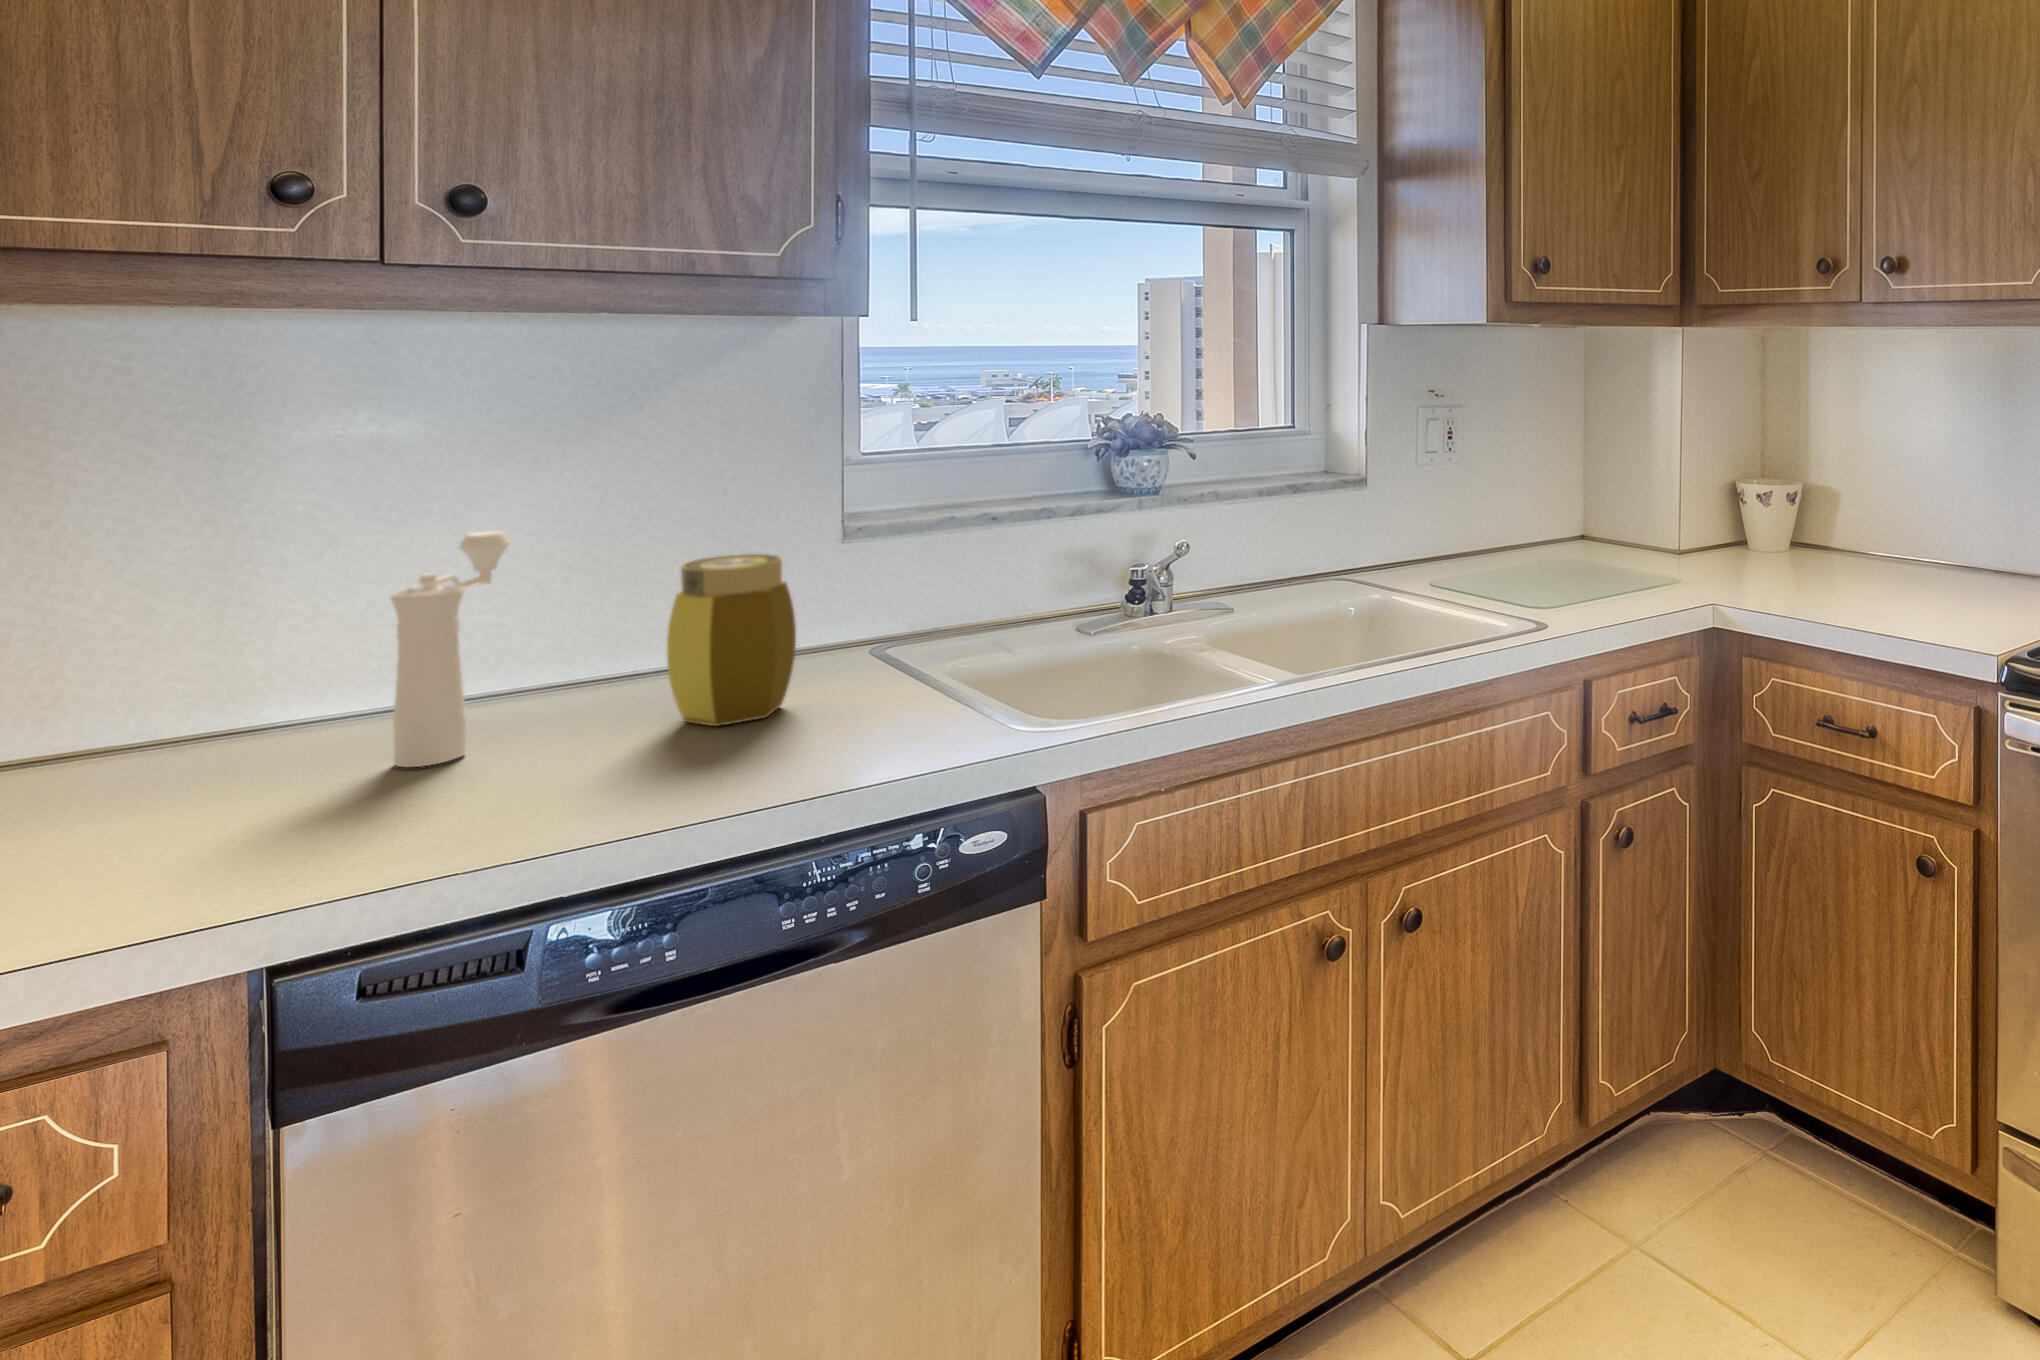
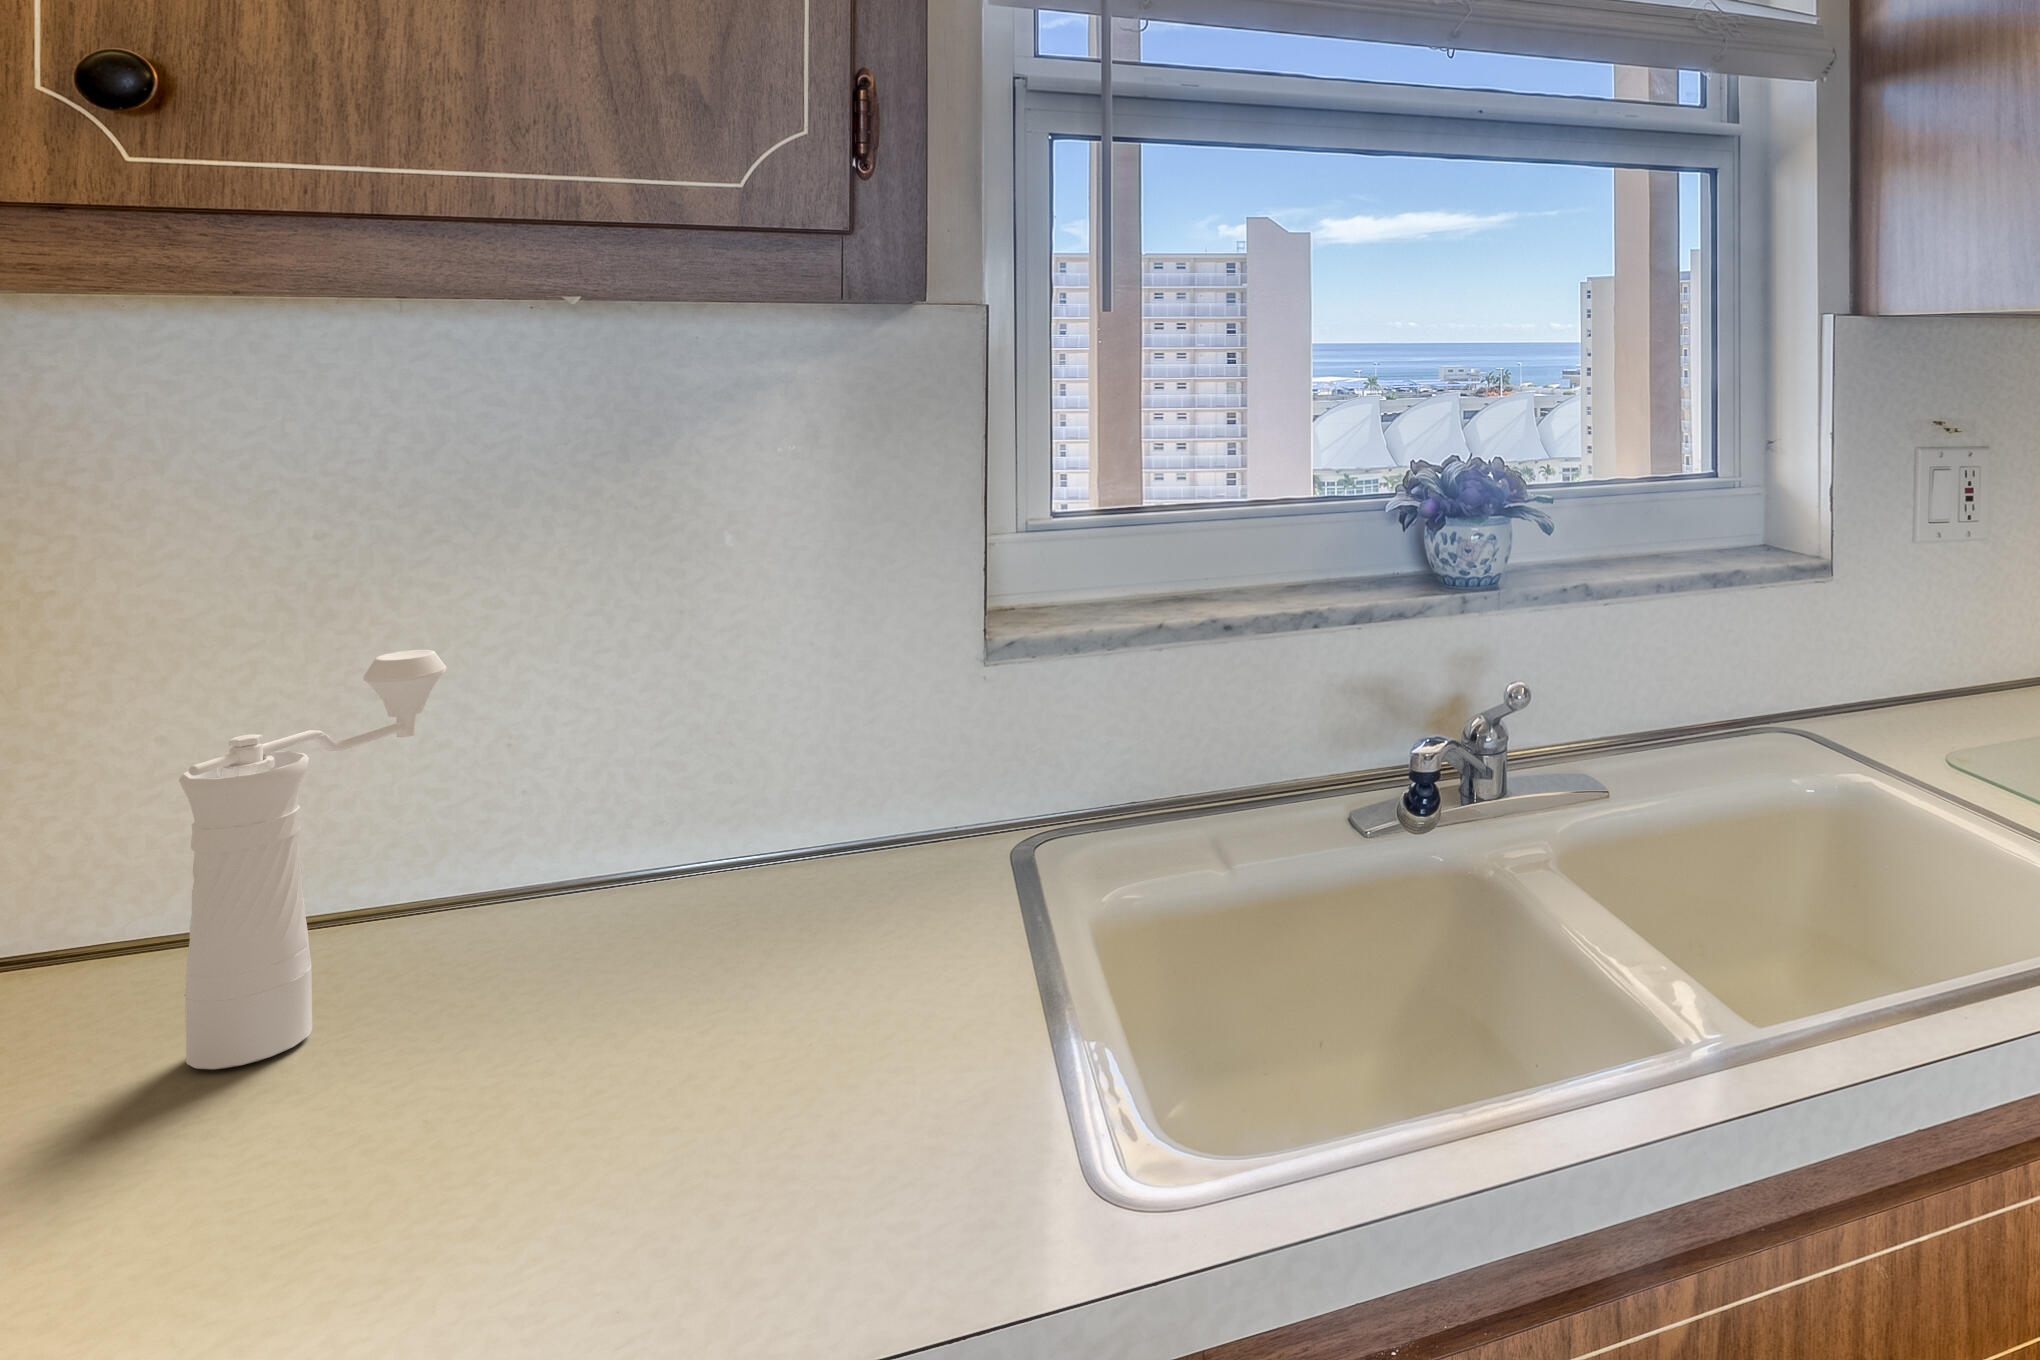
jar: present [667,554,796,726] -> none [626,705,845,1021]

